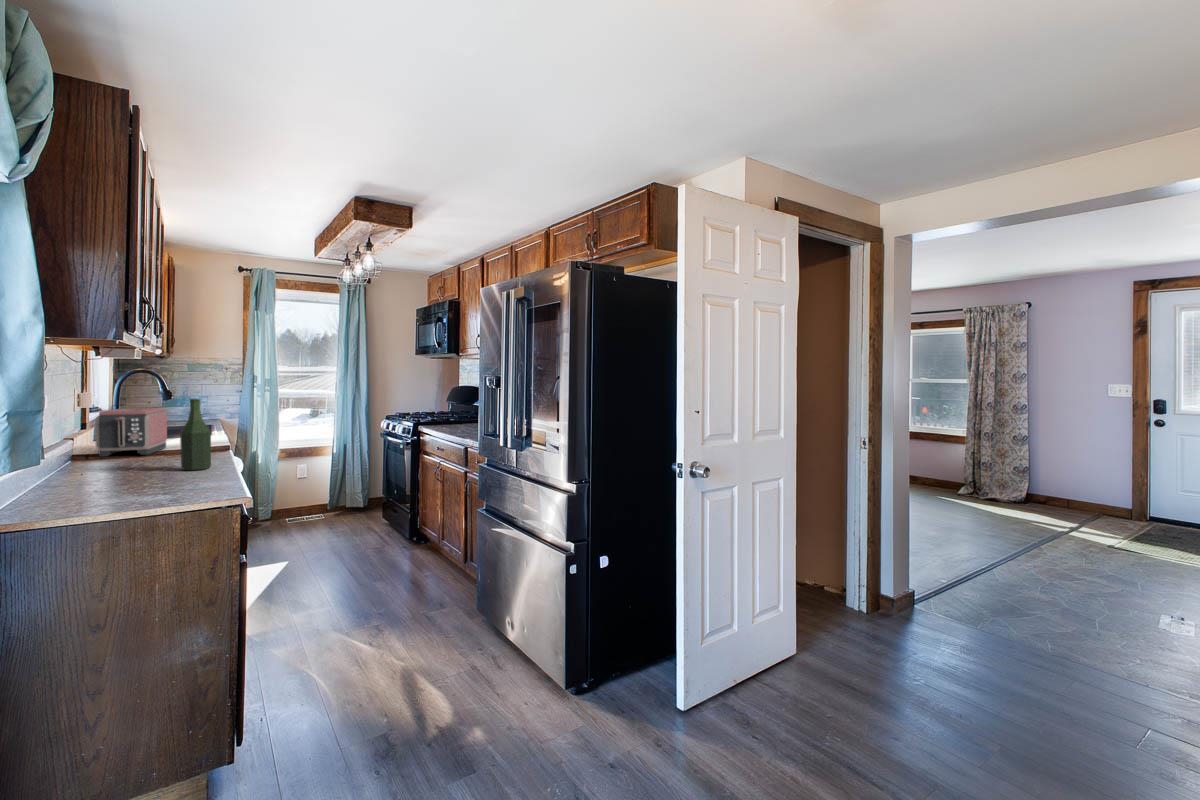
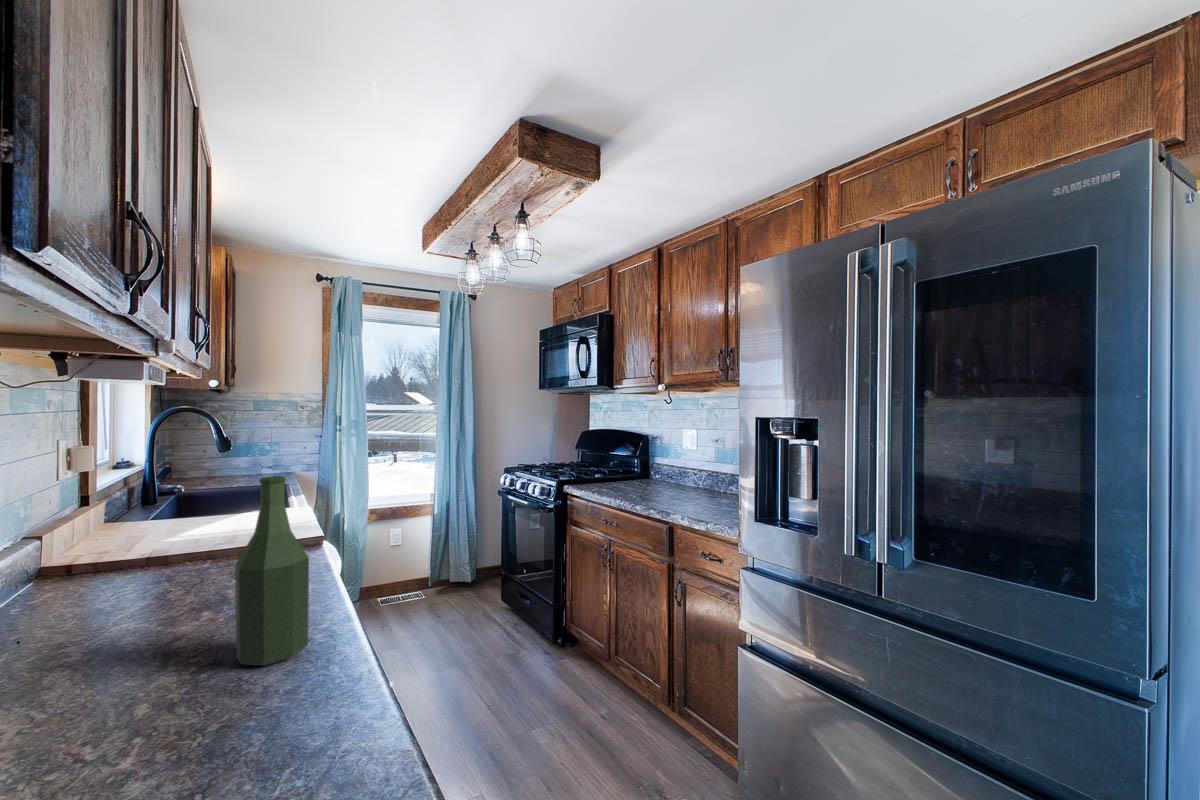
toaster: present [95,408,167,457] -> none [70,477,217,588]

